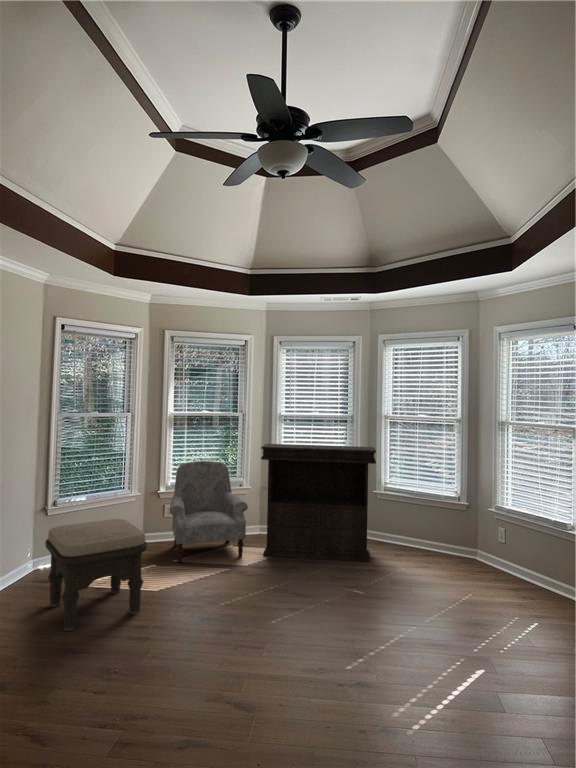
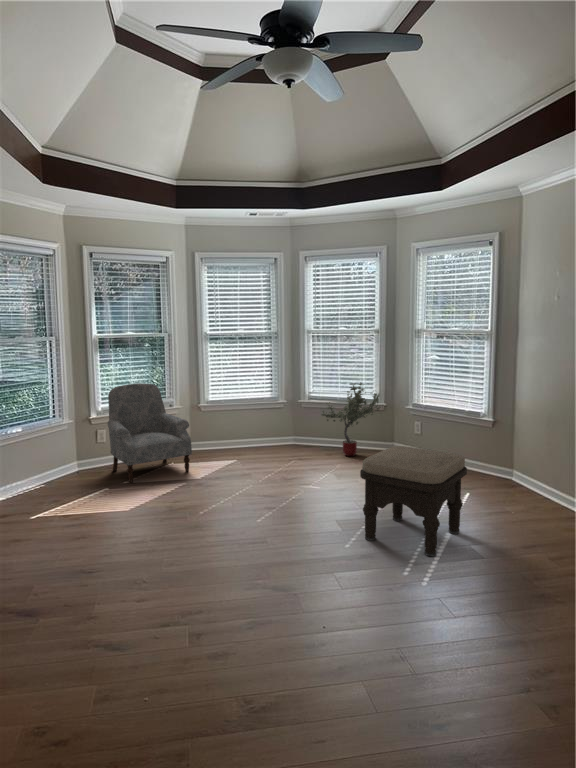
console table: present [261,444,376,562] -> none [201,359,311,468]
potted tree: none [392,477,458,561] -> present [322,383,380,456]
ottoman: present [45,519,147,631] -> present [360,446,467,556]

